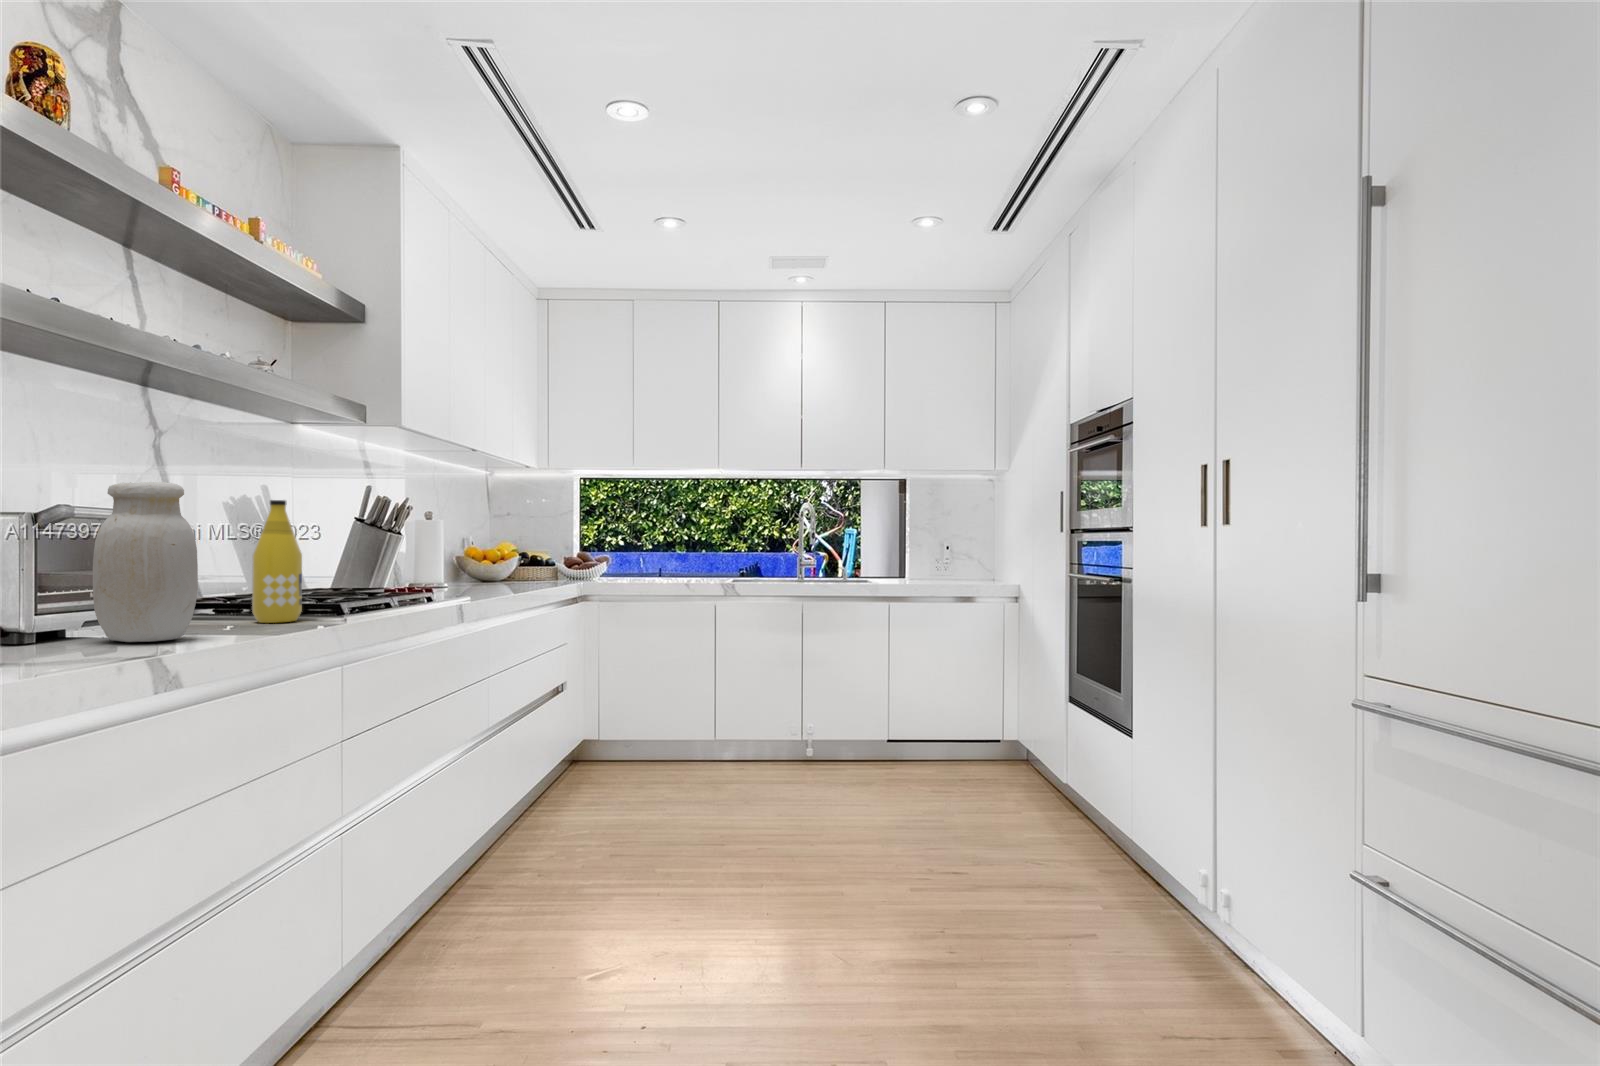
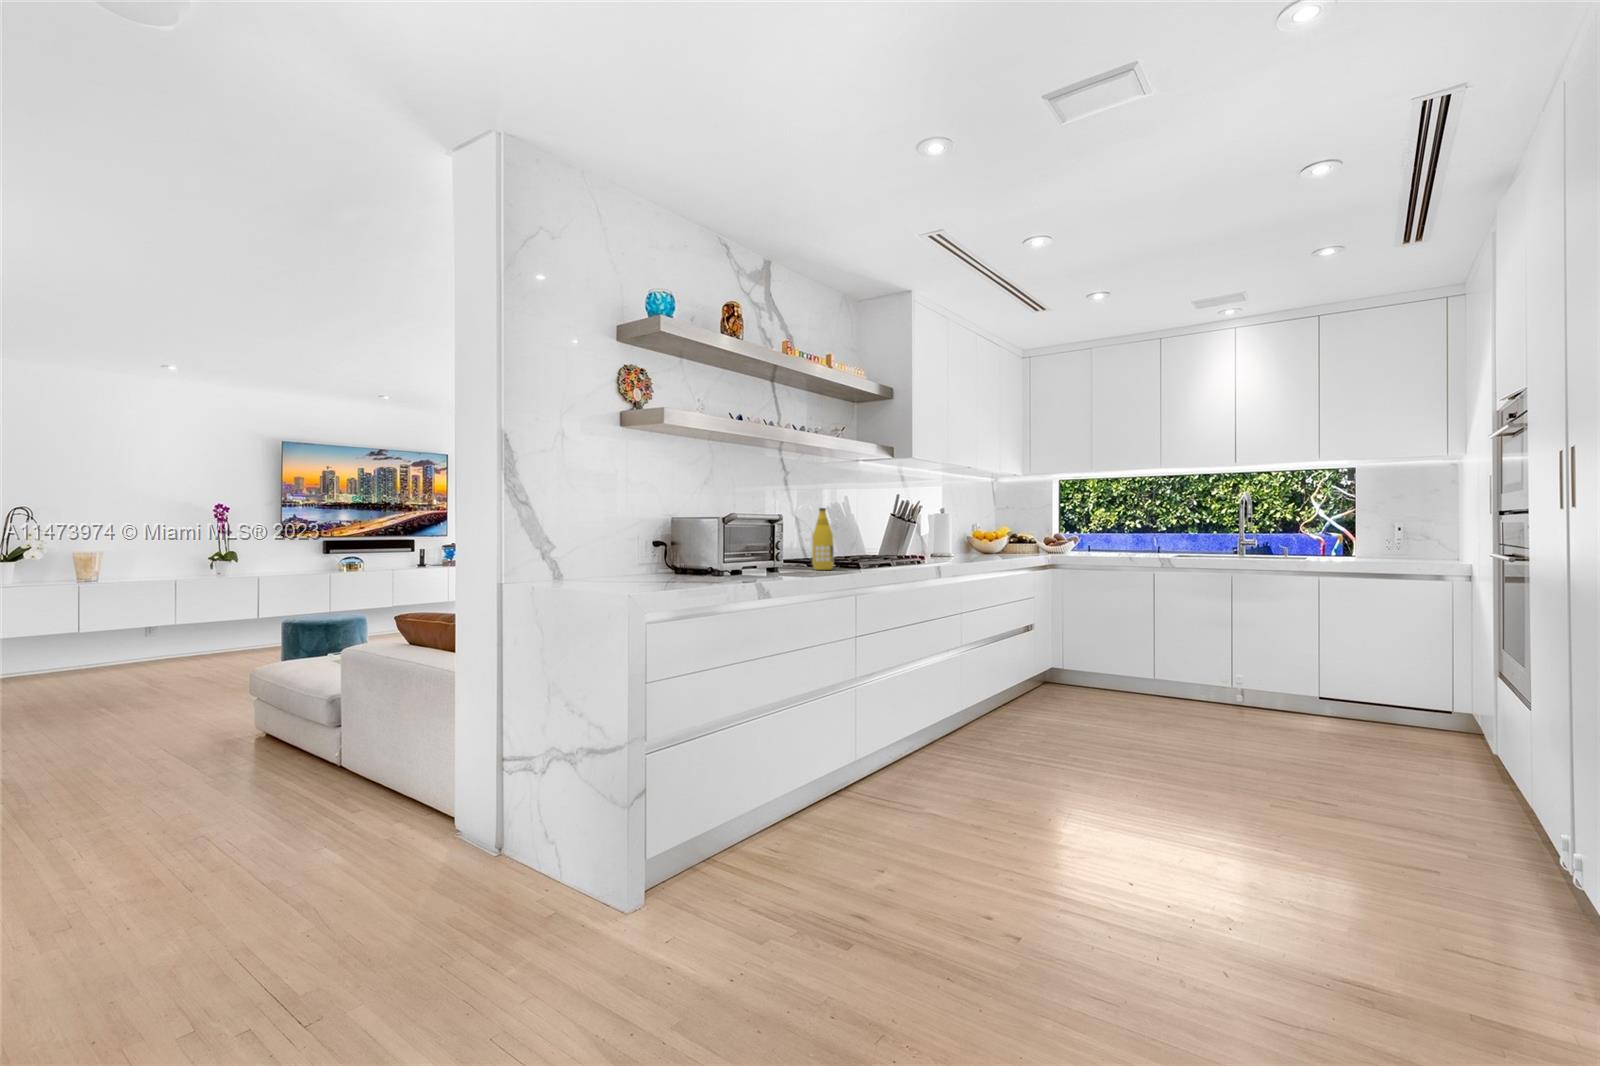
jar: present [93,482,198,642] -> none [745,503,781,573]

